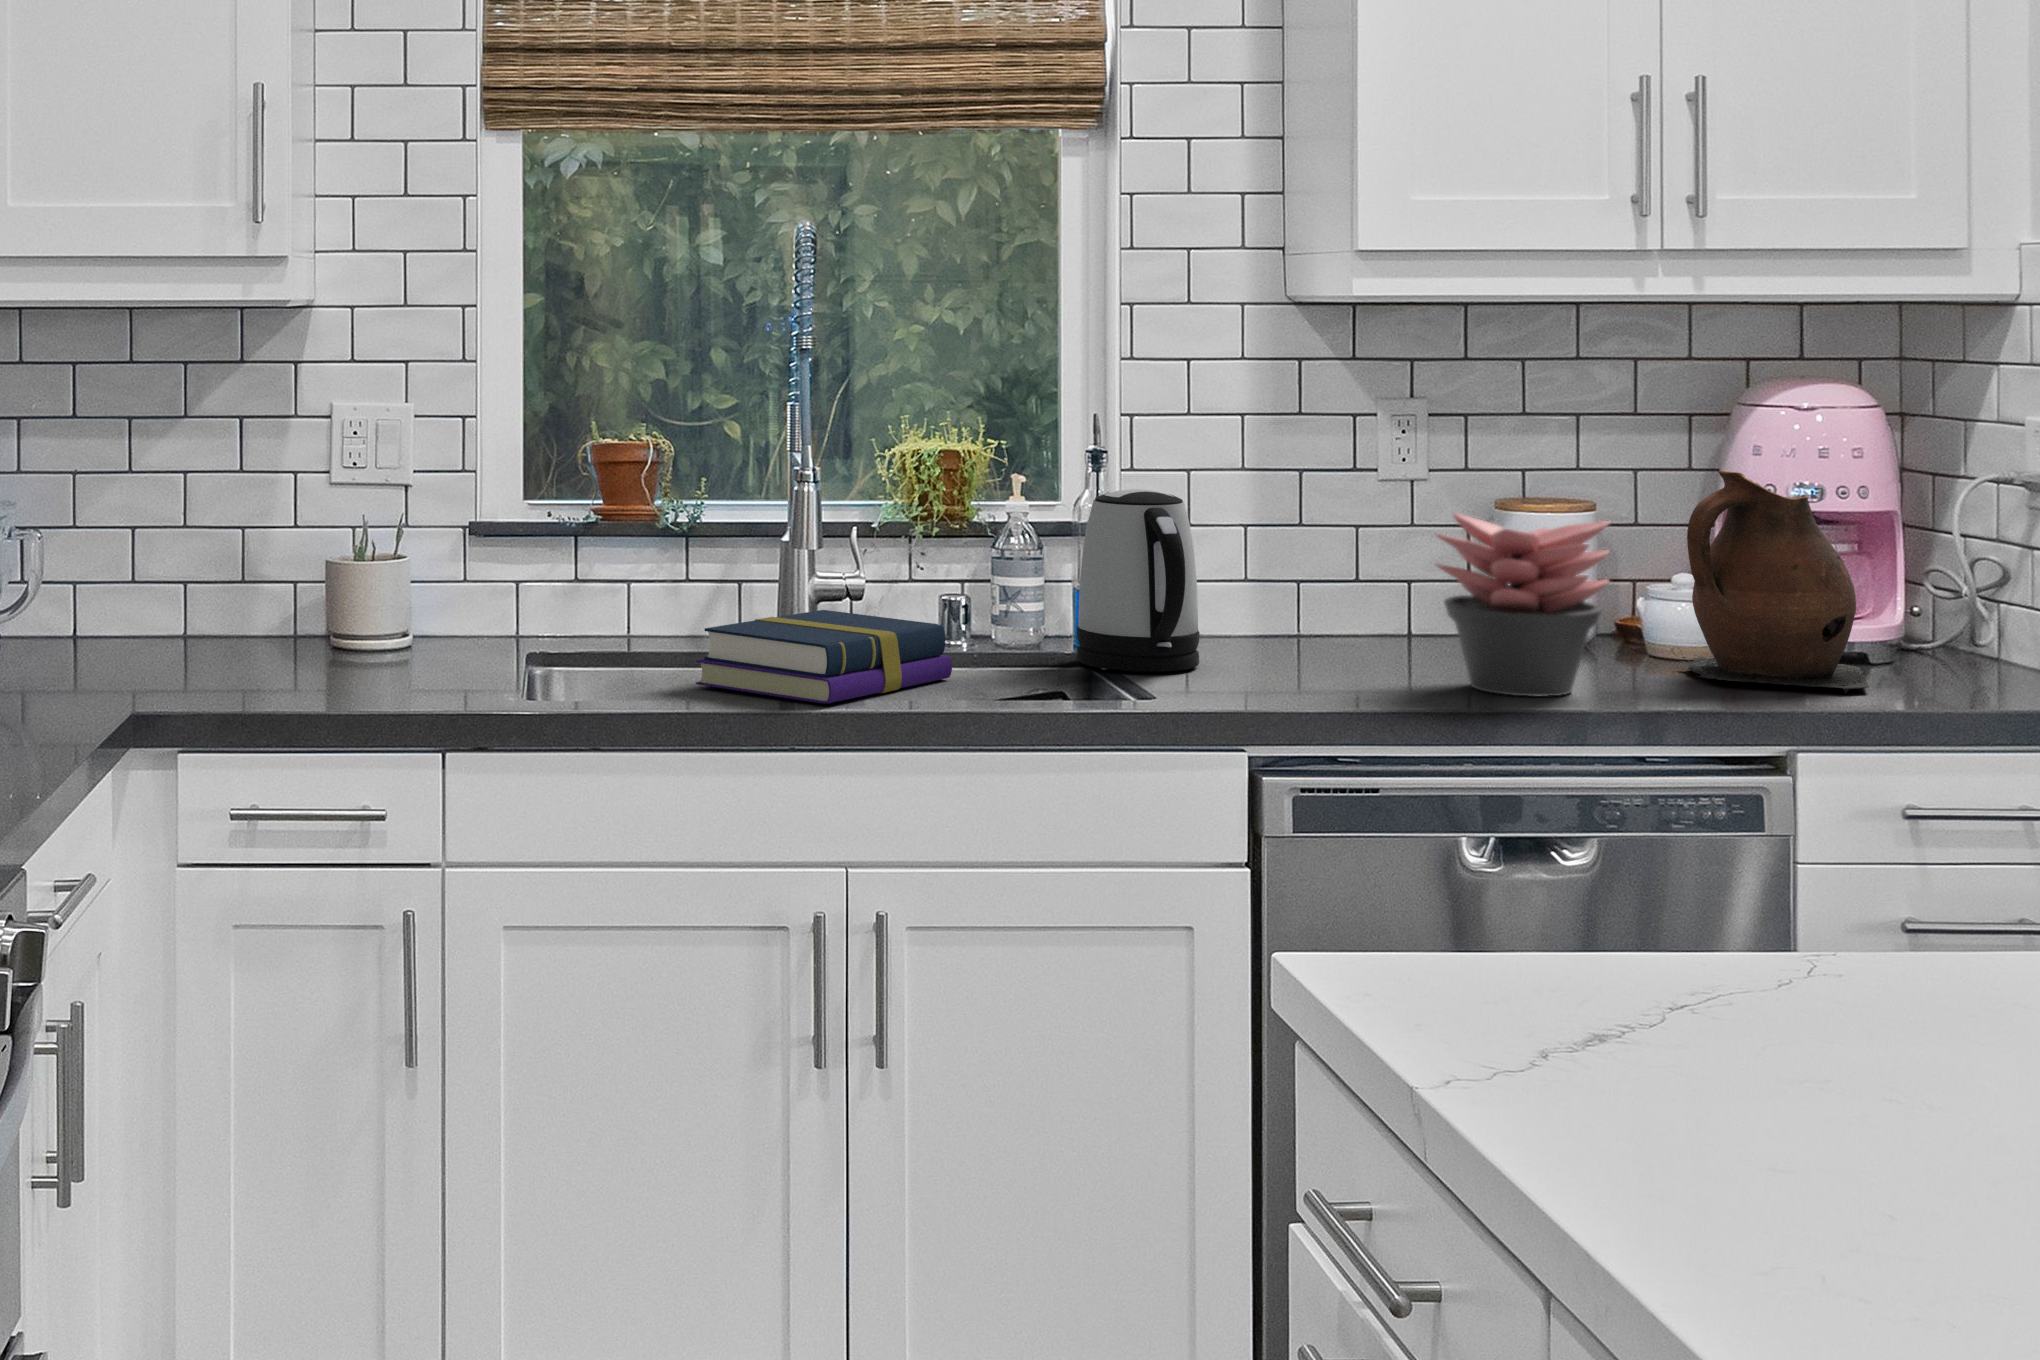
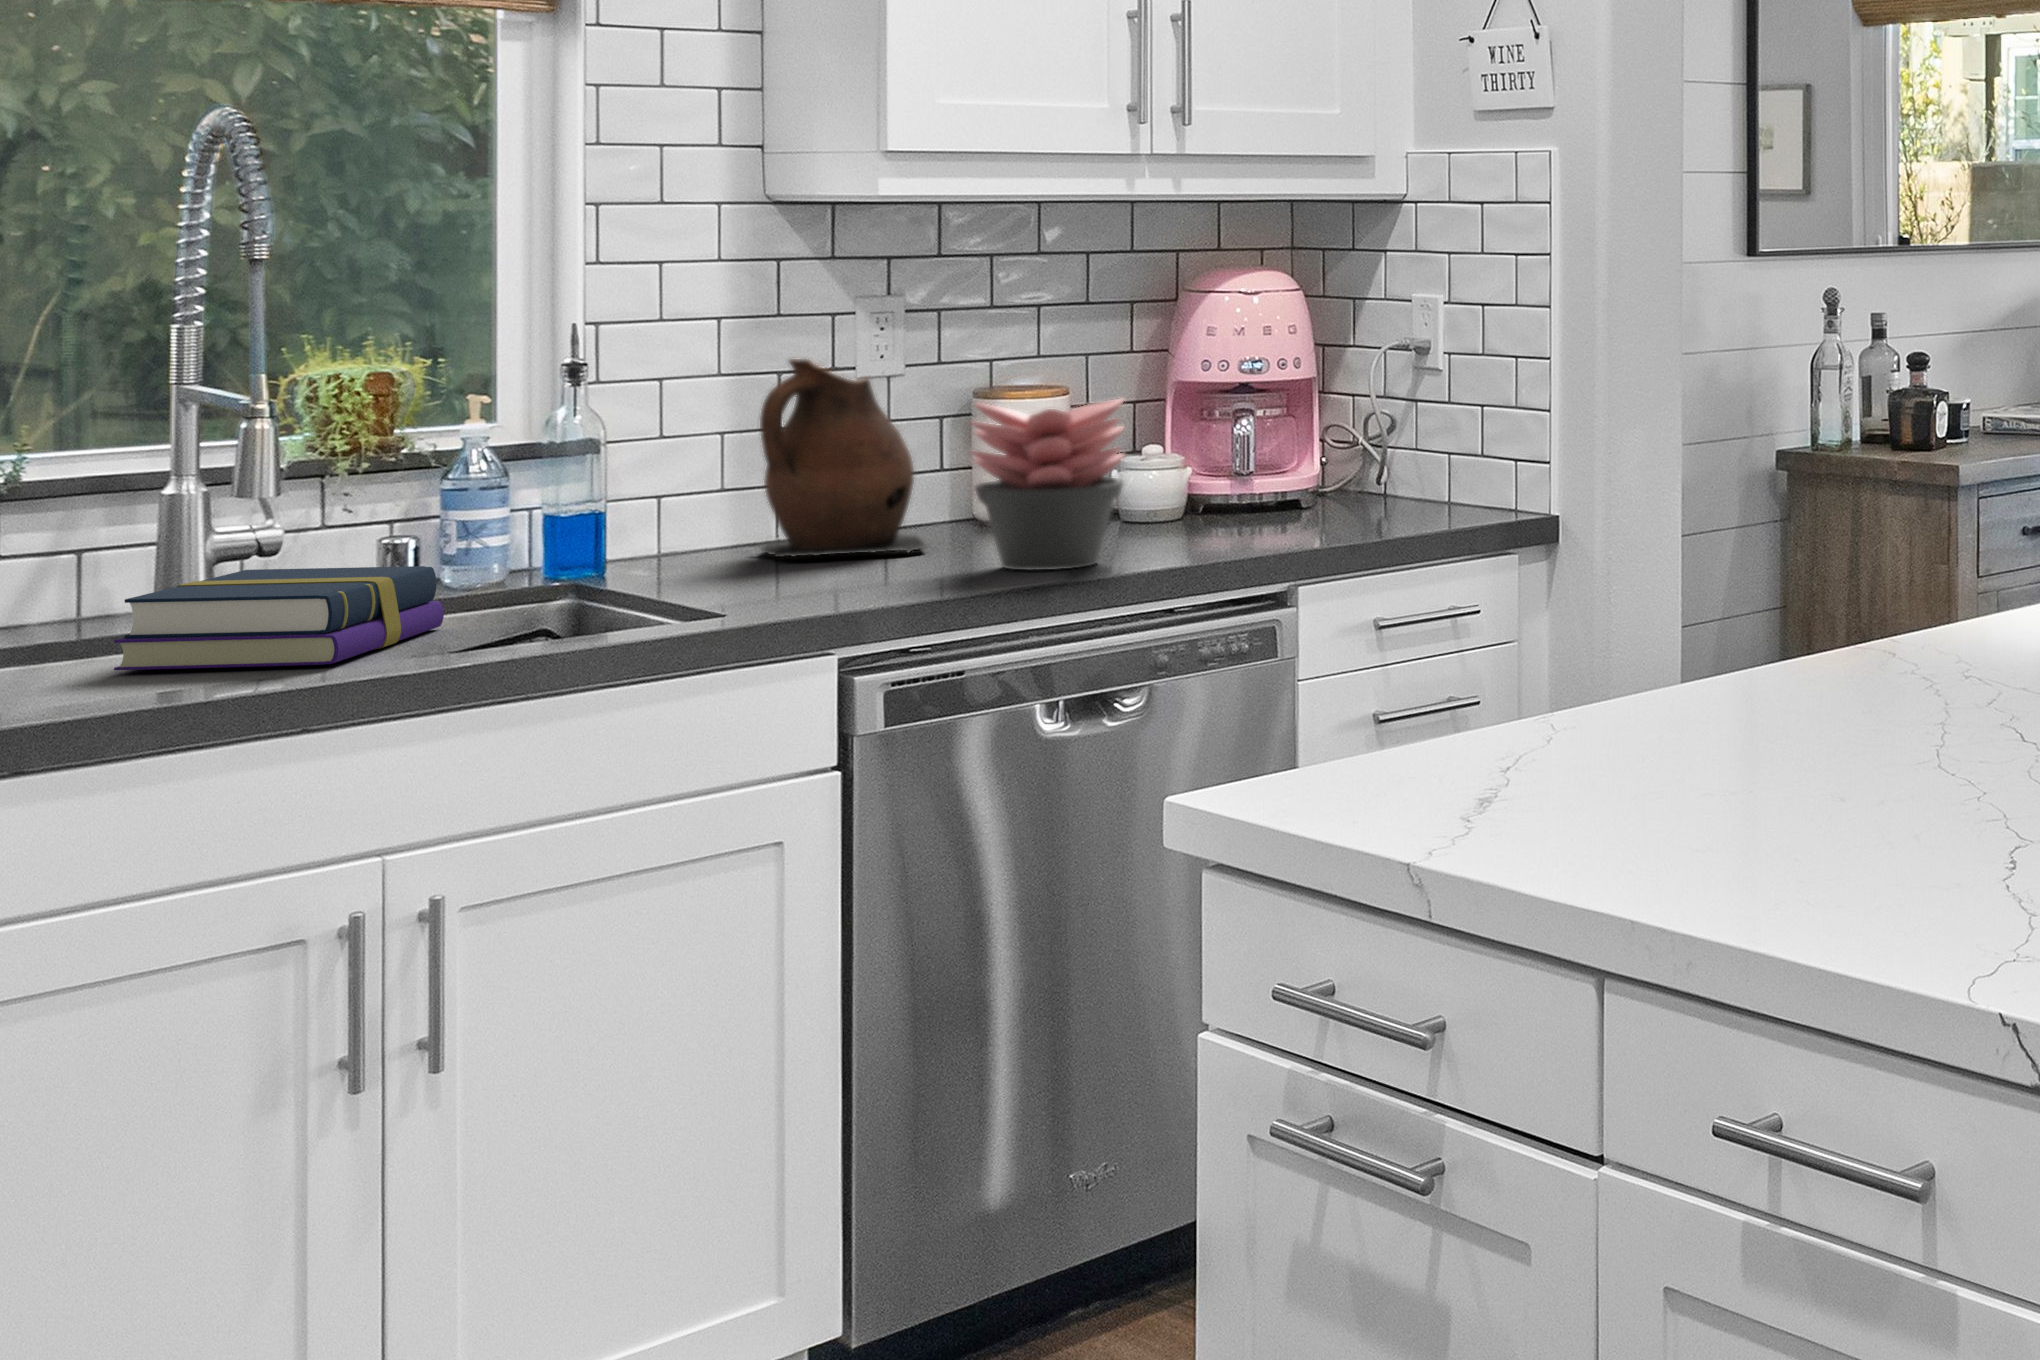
ceramic pitcher: present [1681,470,1869,693] -> present [760,359,927,557]
kettle: present [1077,489,1200,672] -> none [565,401,713,600]

